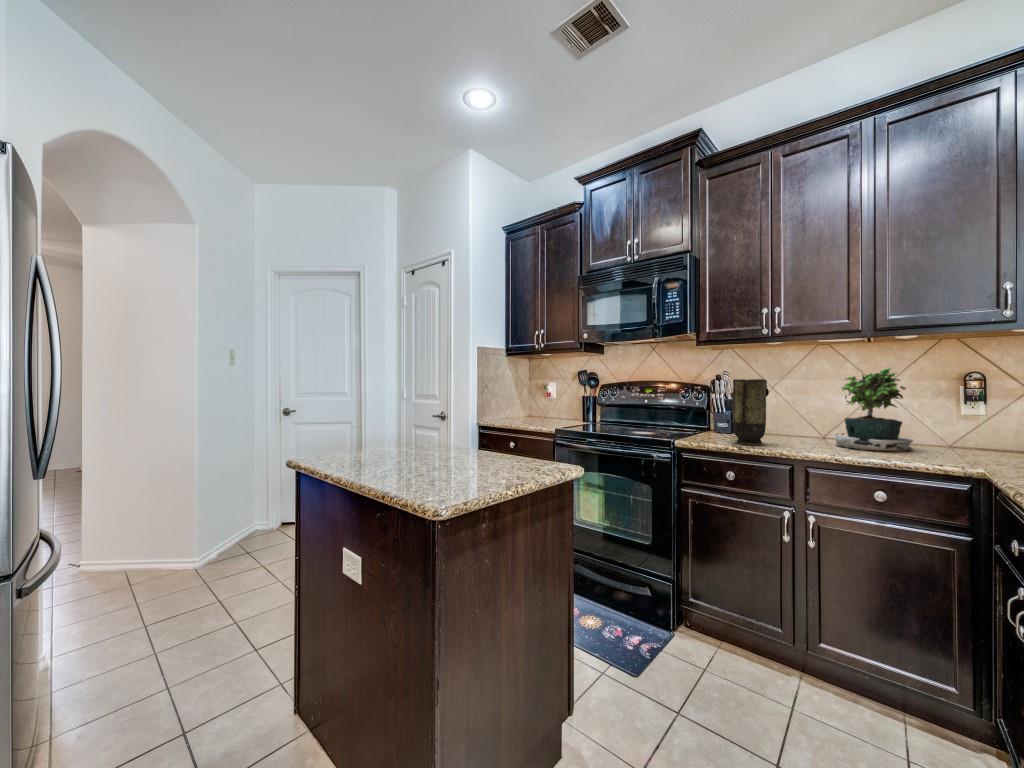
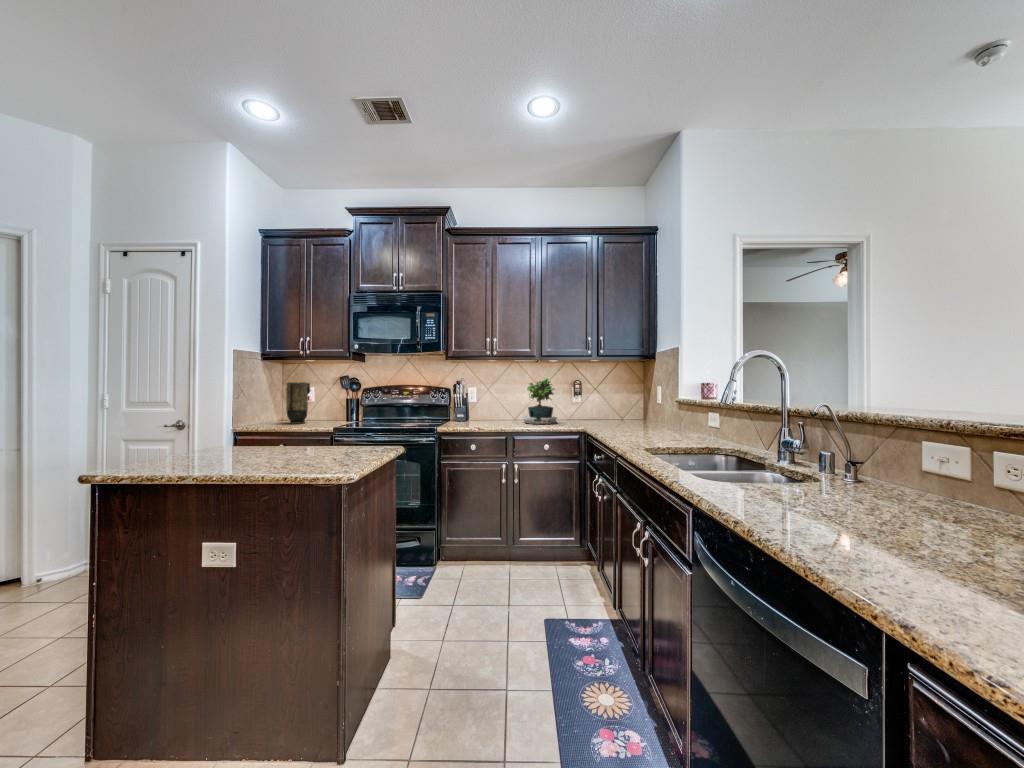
vase: present [733,379,769,445] -> present [286,382,310,424]

